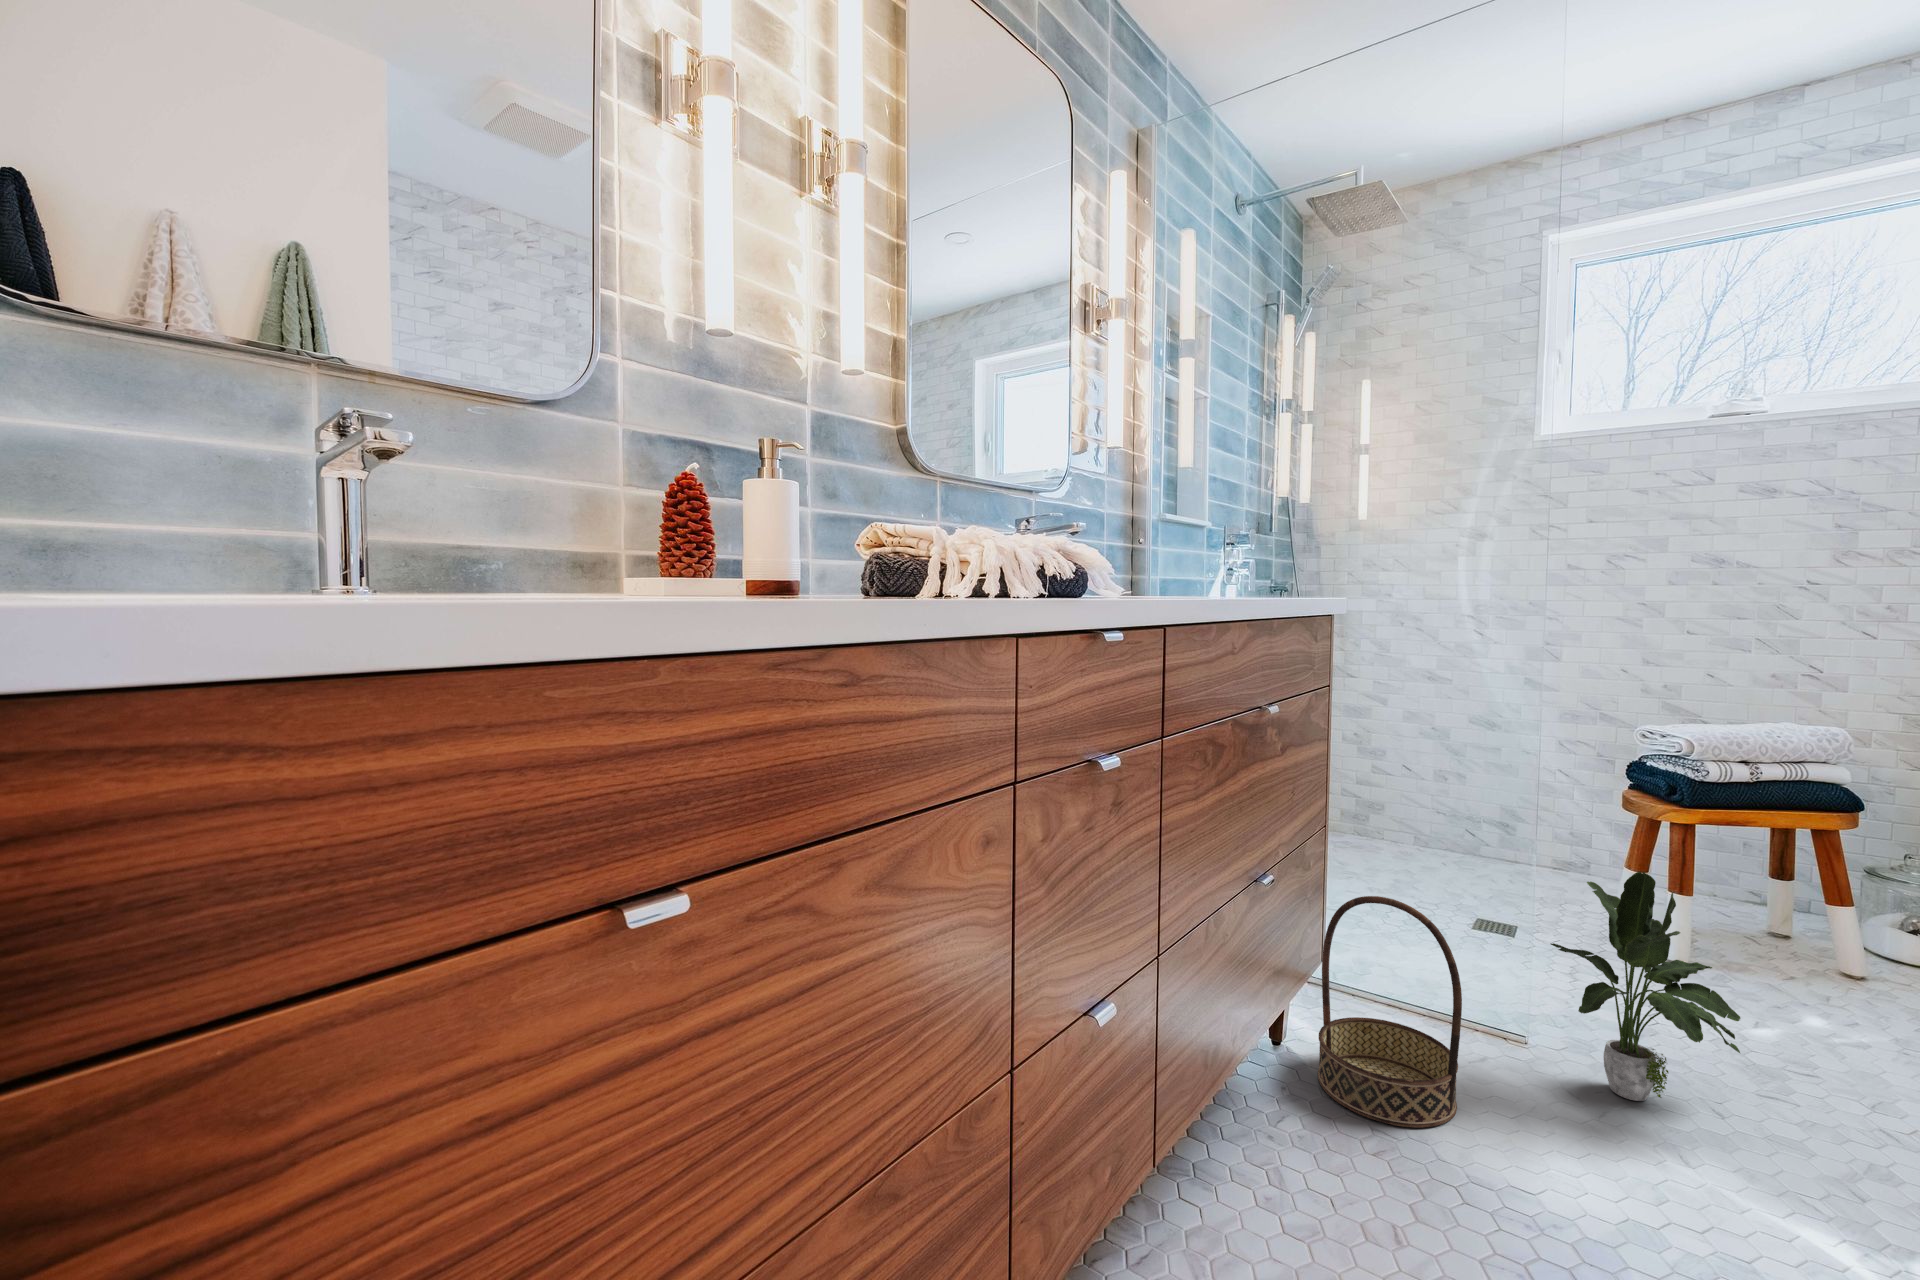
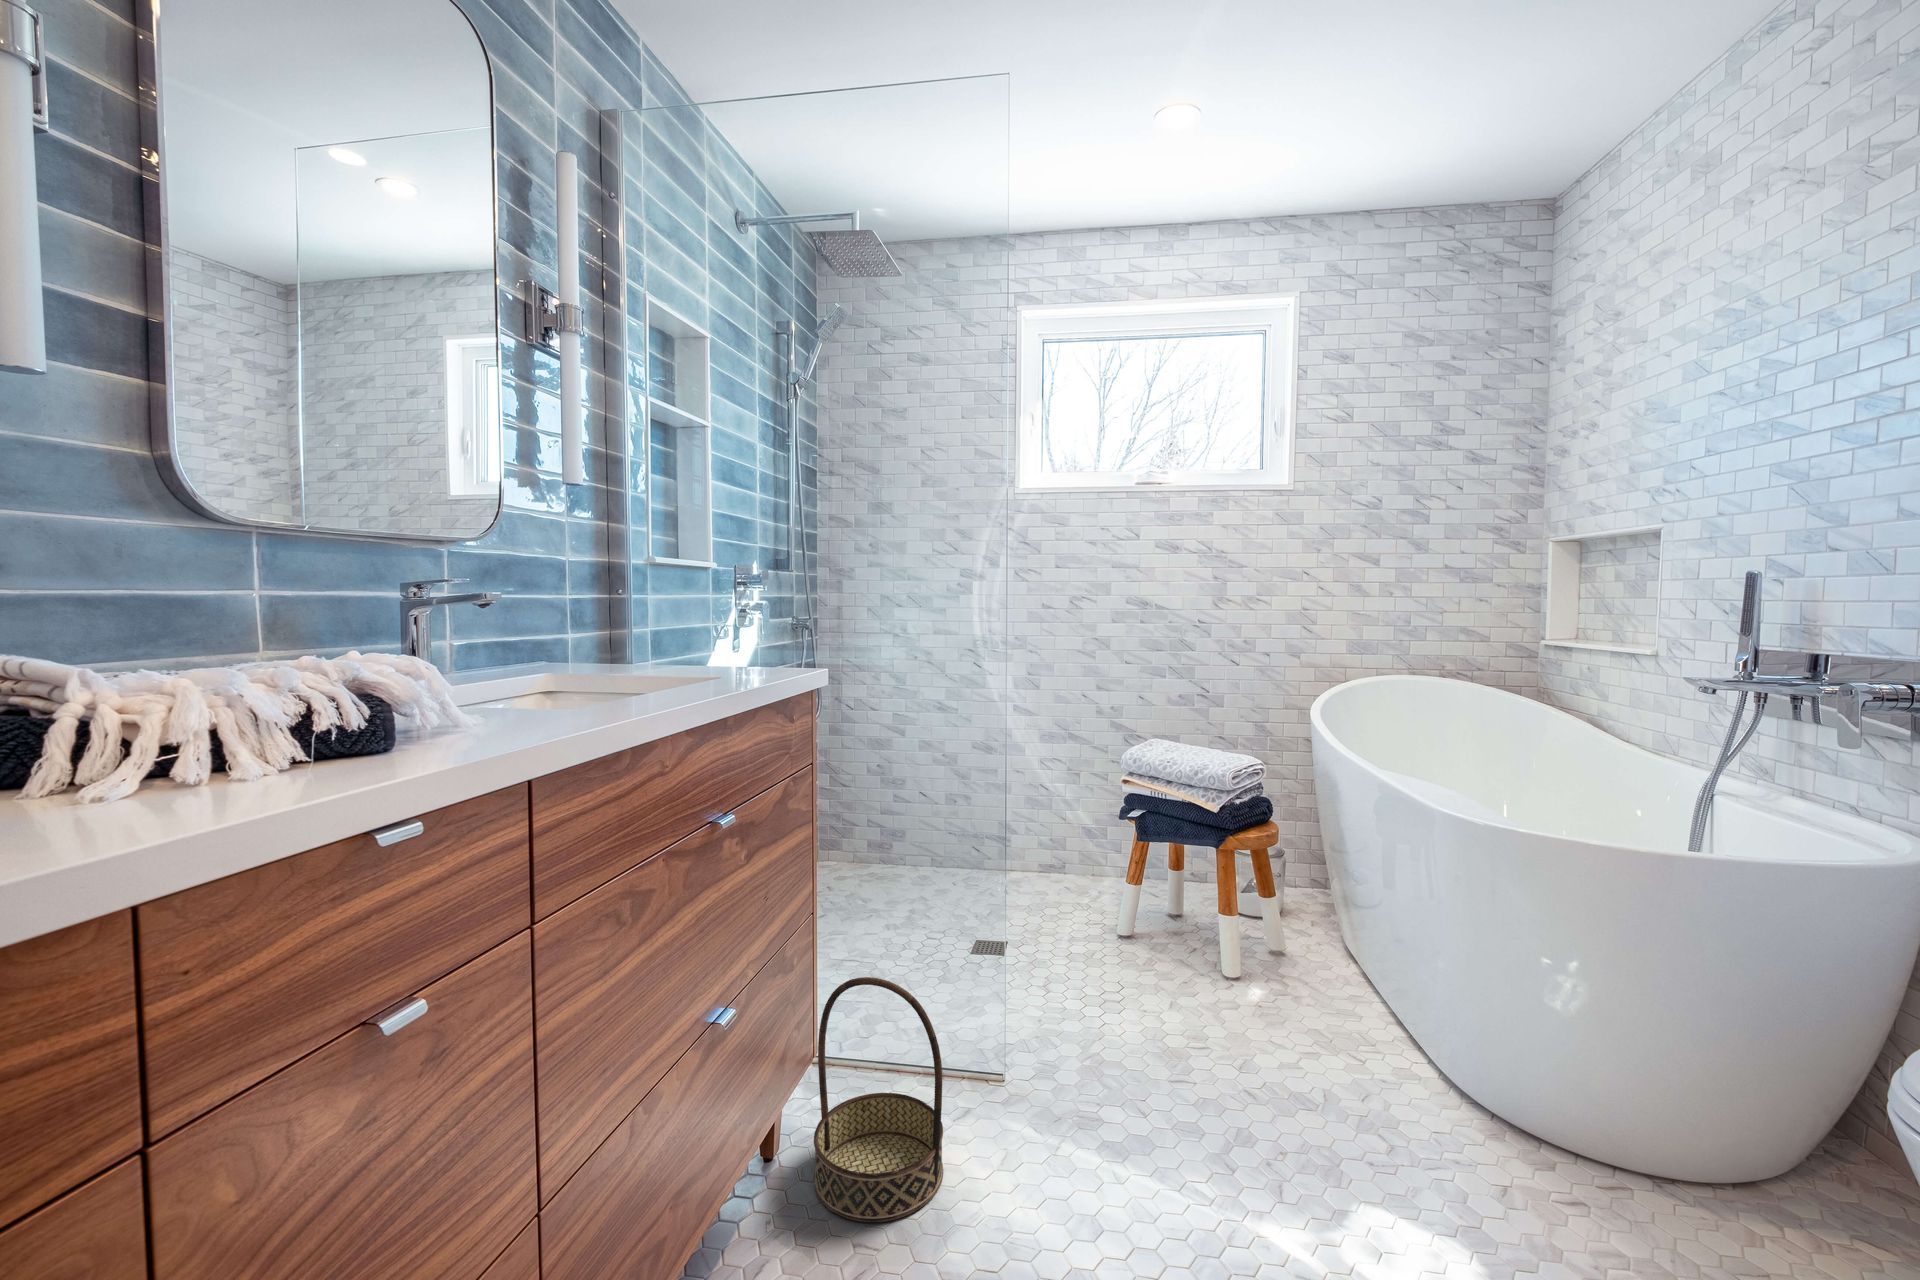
potted plant: present [1551,872,1740,1101] -> none [1019,902,1158,1112]

